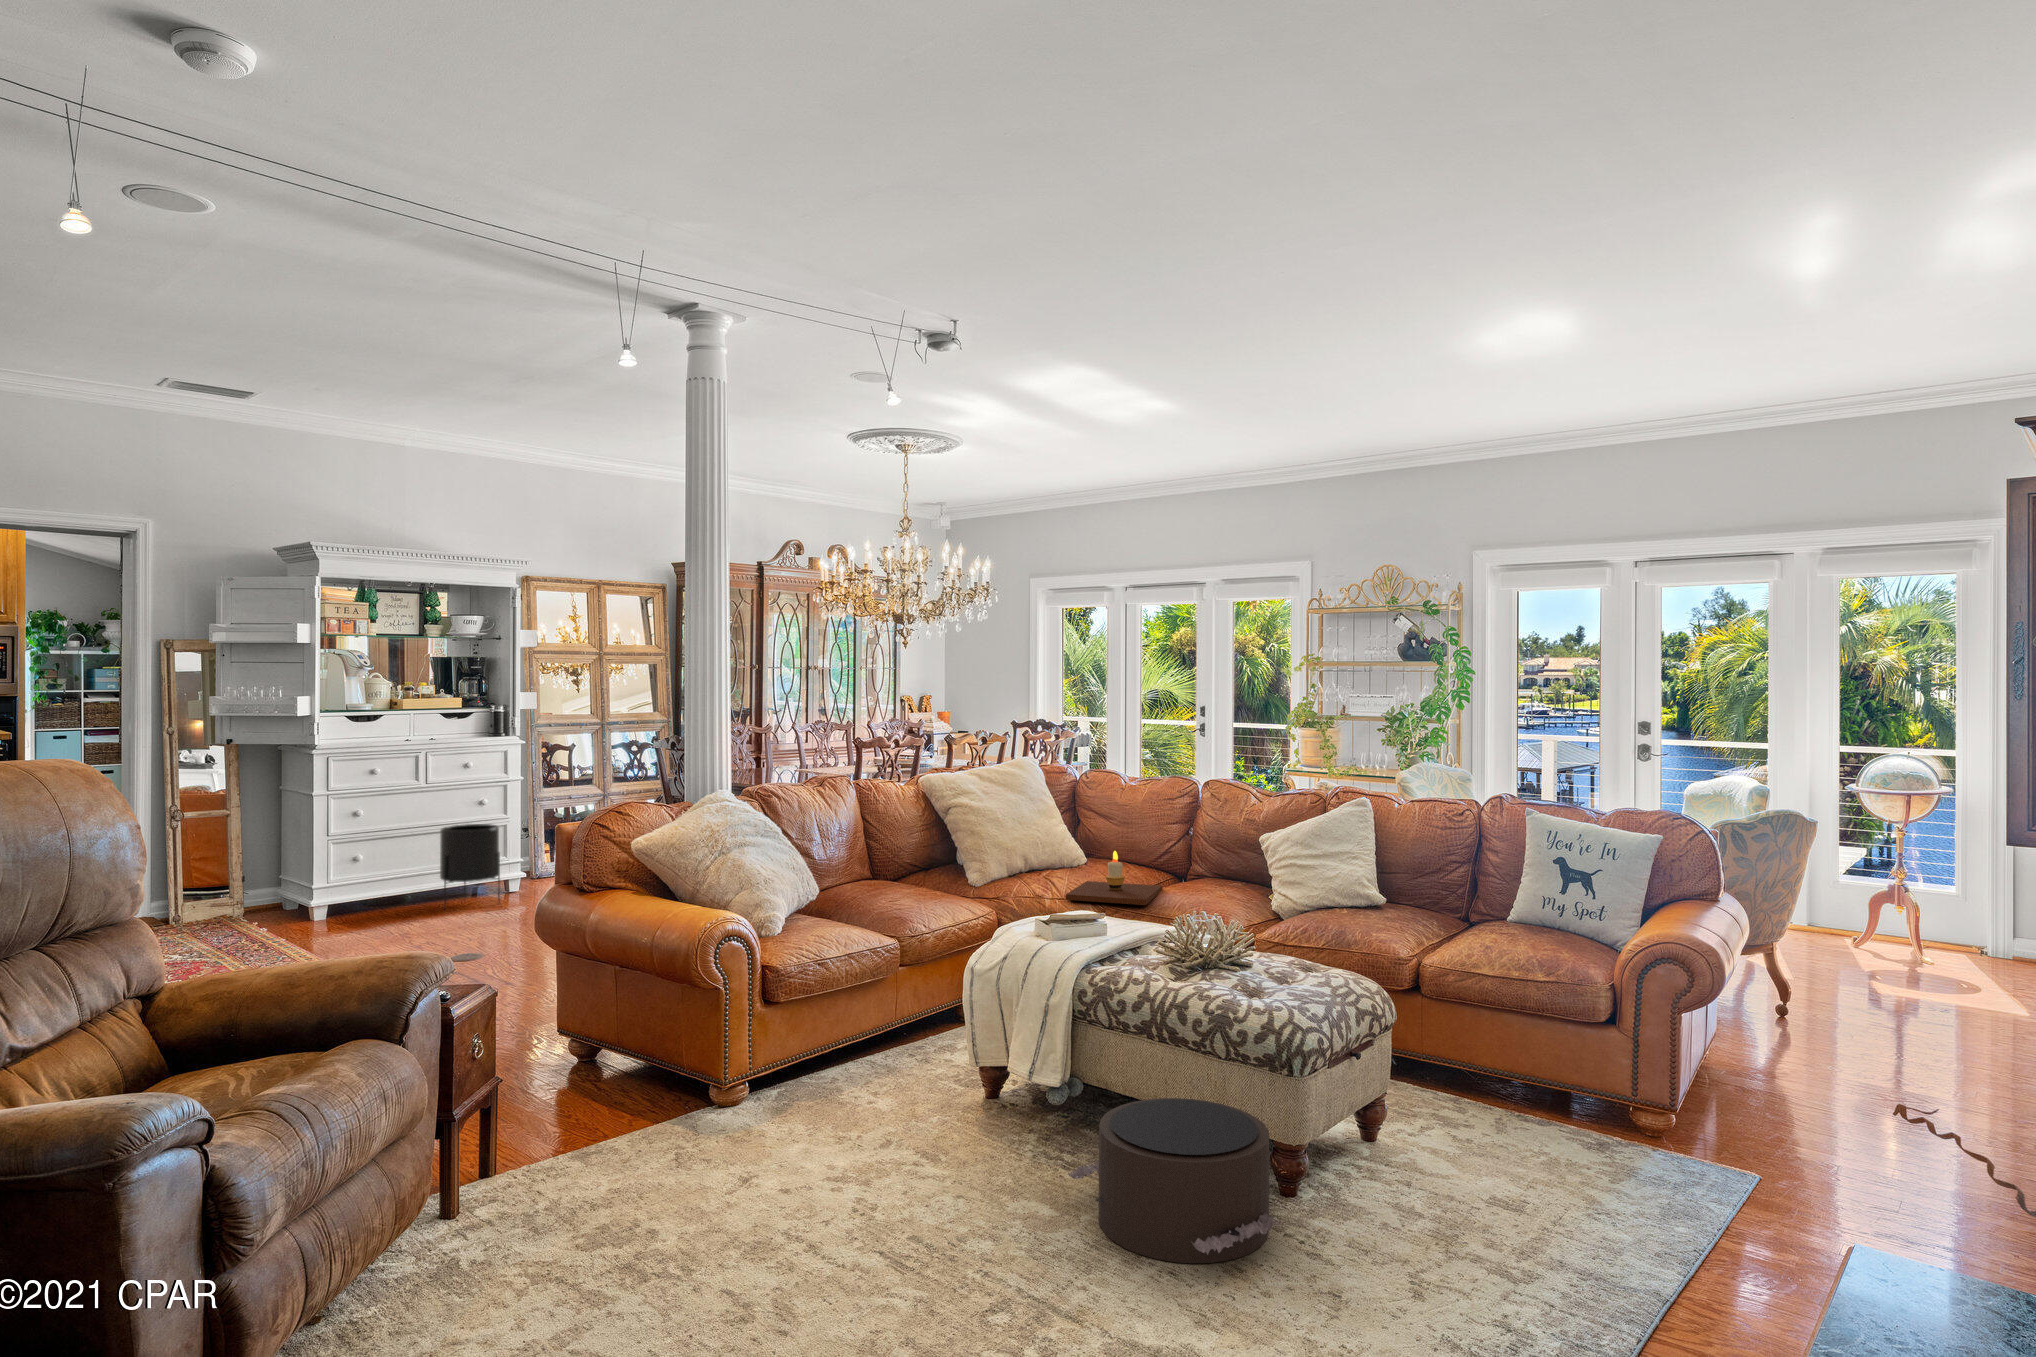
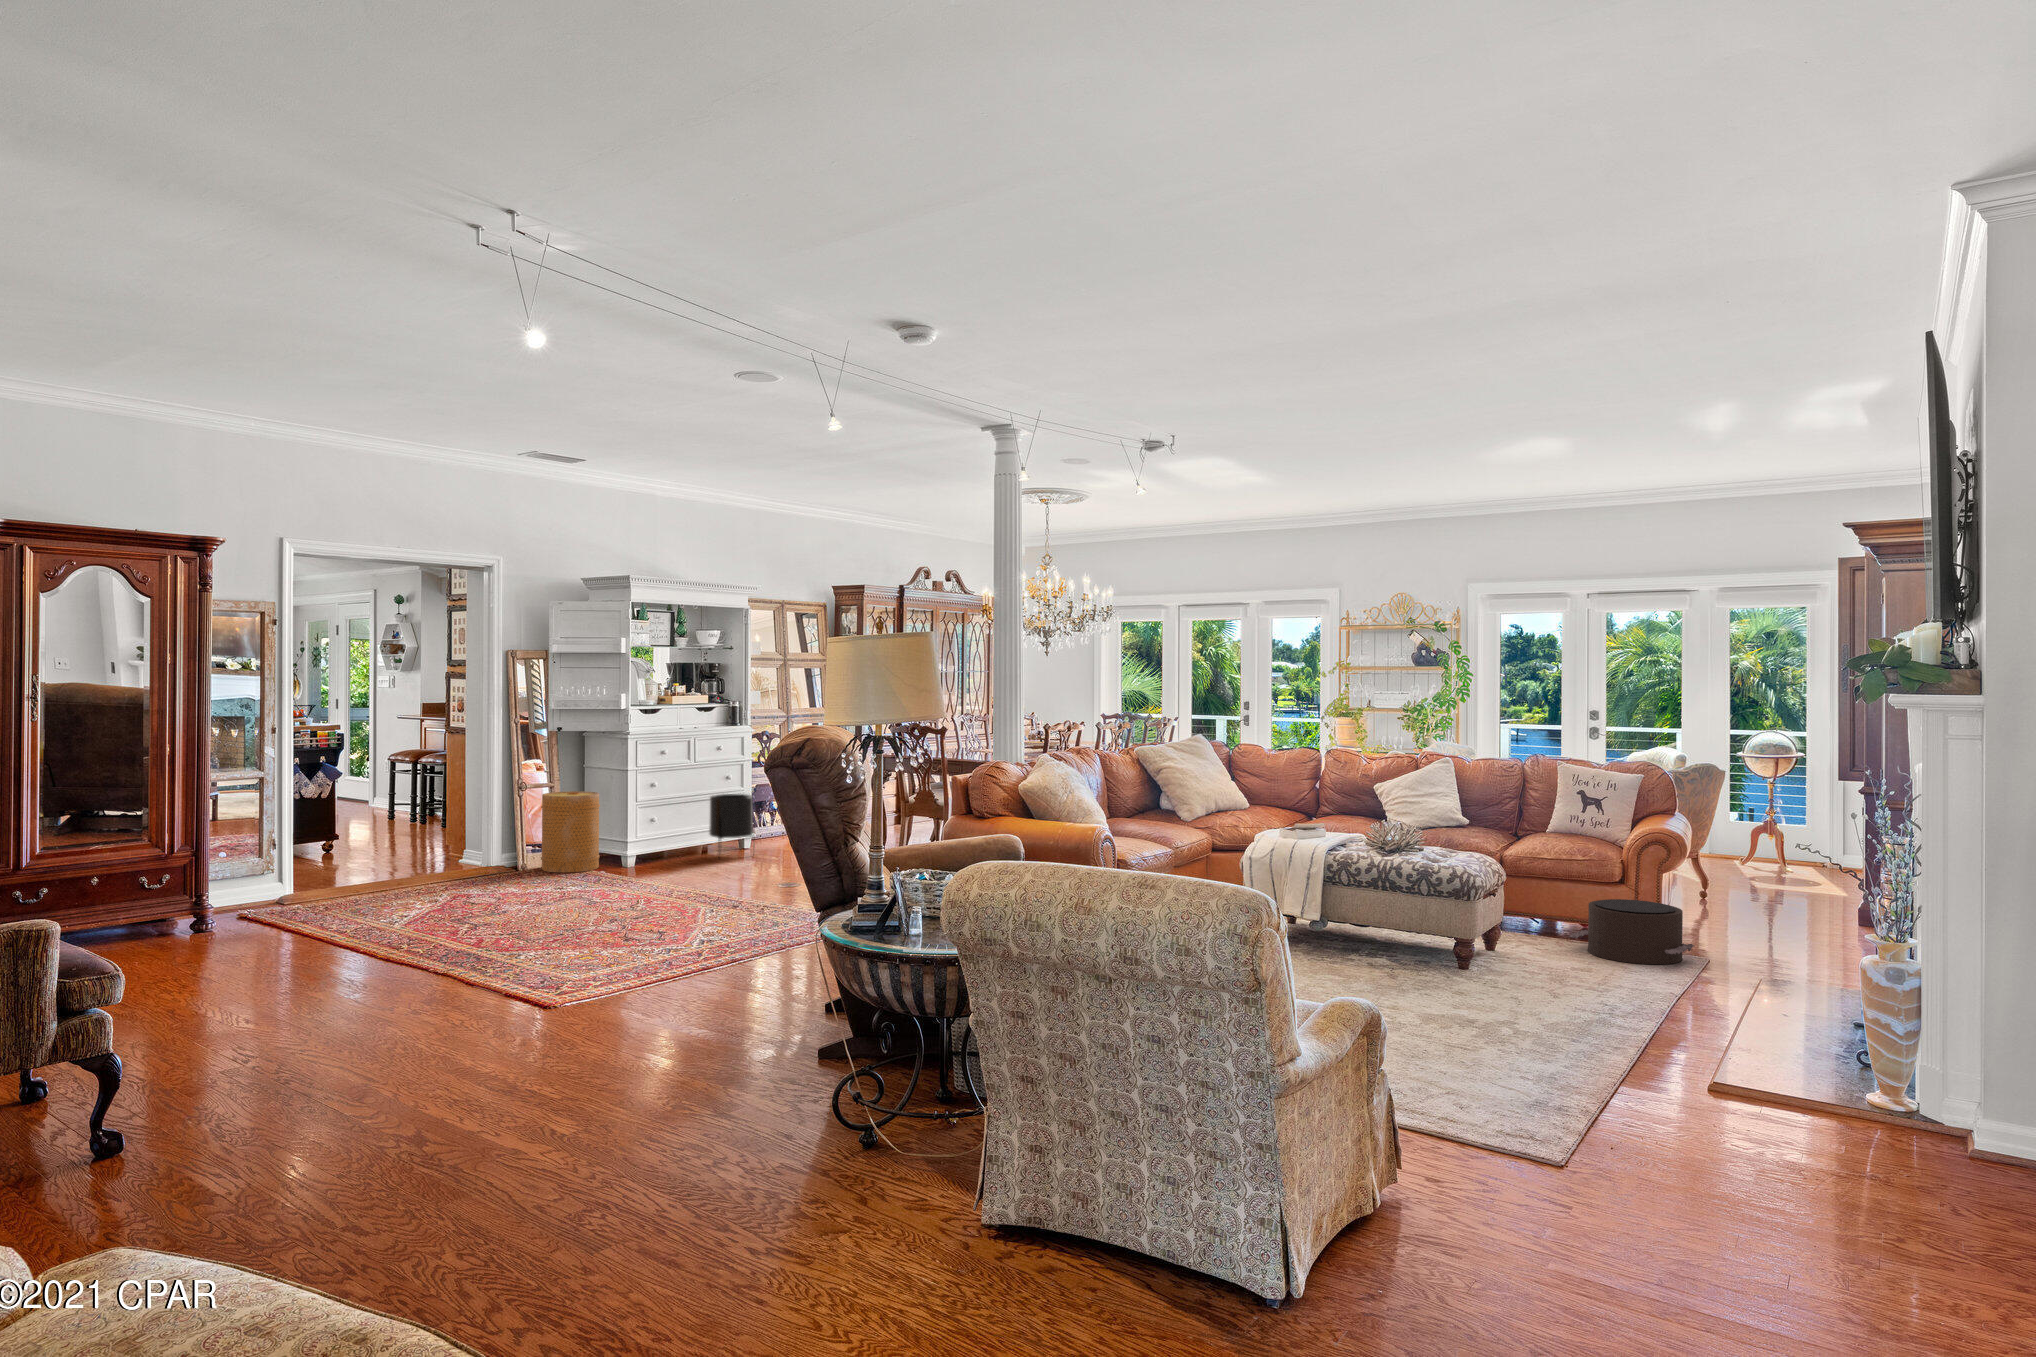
basket: none [192,821,277,929] -> present [541,791,600,873]
candle: present [1066,851,1162,905] -> none [1256,796,1312,830]
pouf: present [1068,1098,1281,1263] -> present [1569,899,1694,964]

